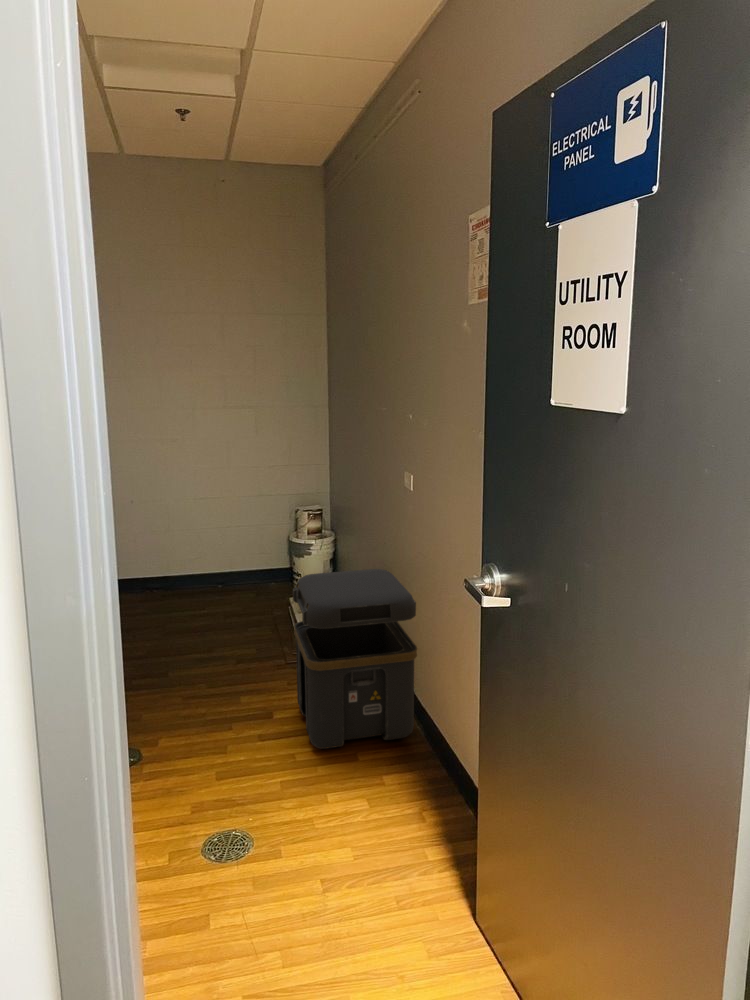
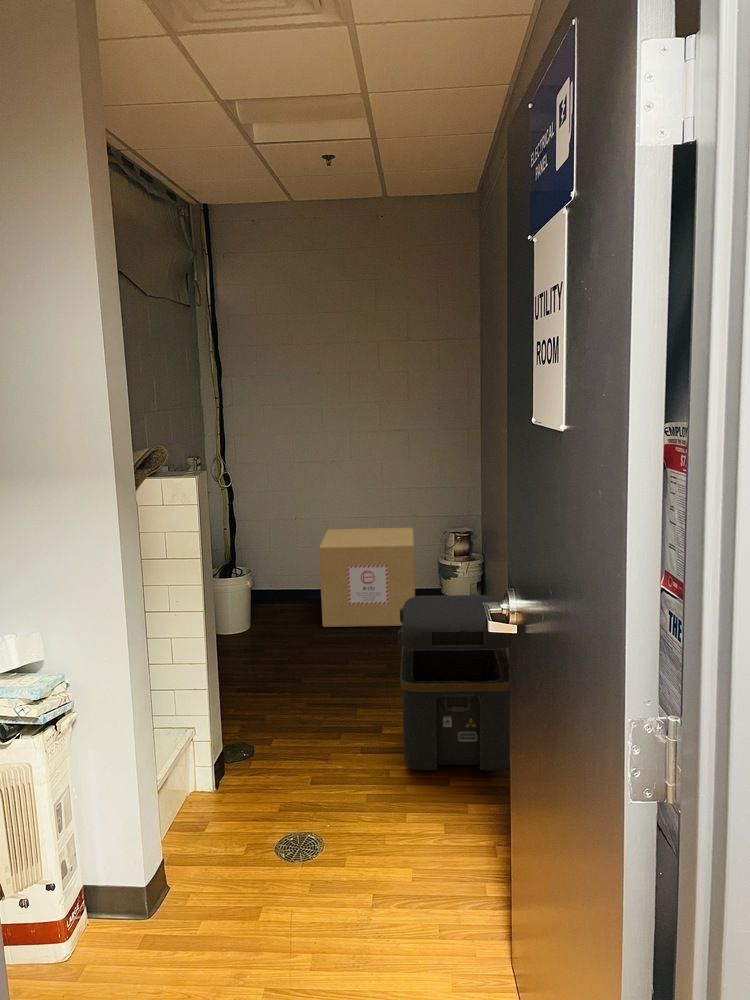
cardboard box: none [169,508,272,615] -> present [319,528,415,627]

